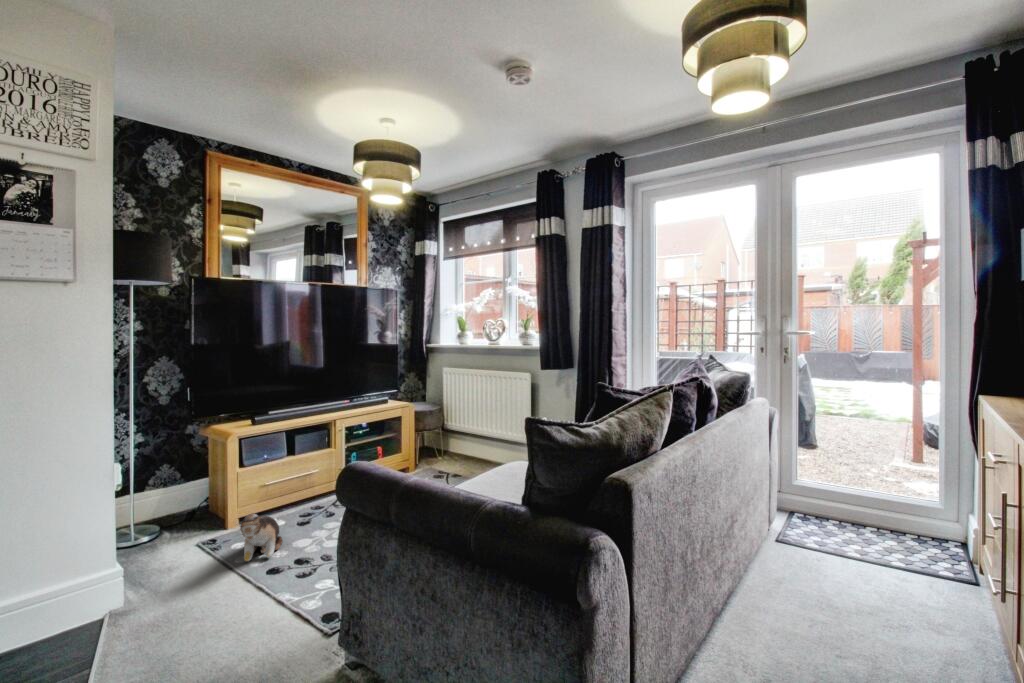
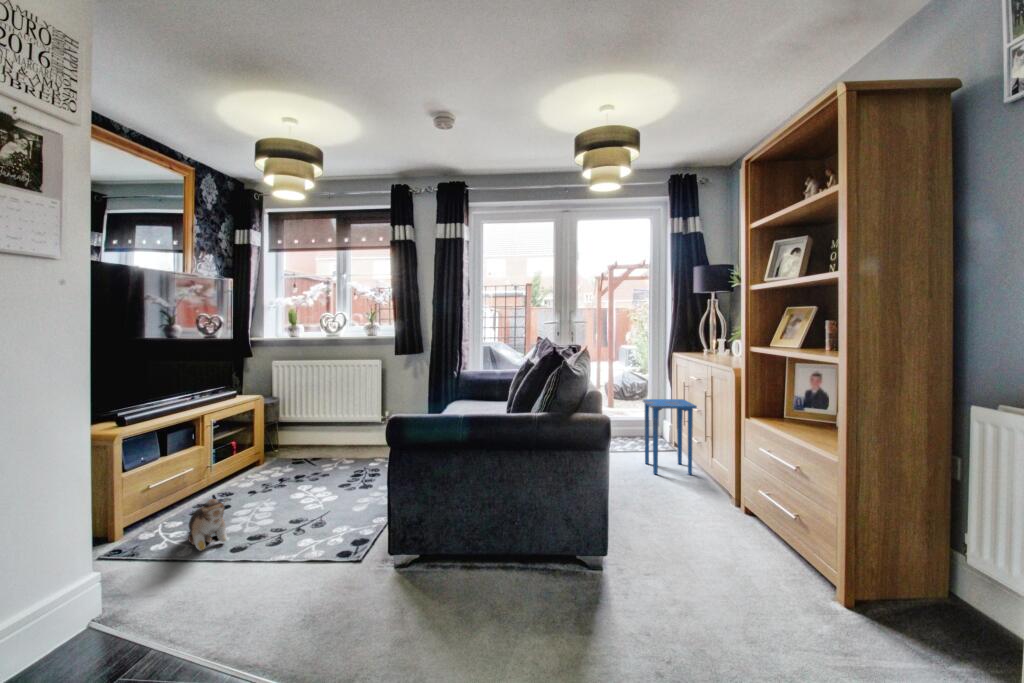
side table: none [877,481,1006,667] -> present [643,399,697,474]

